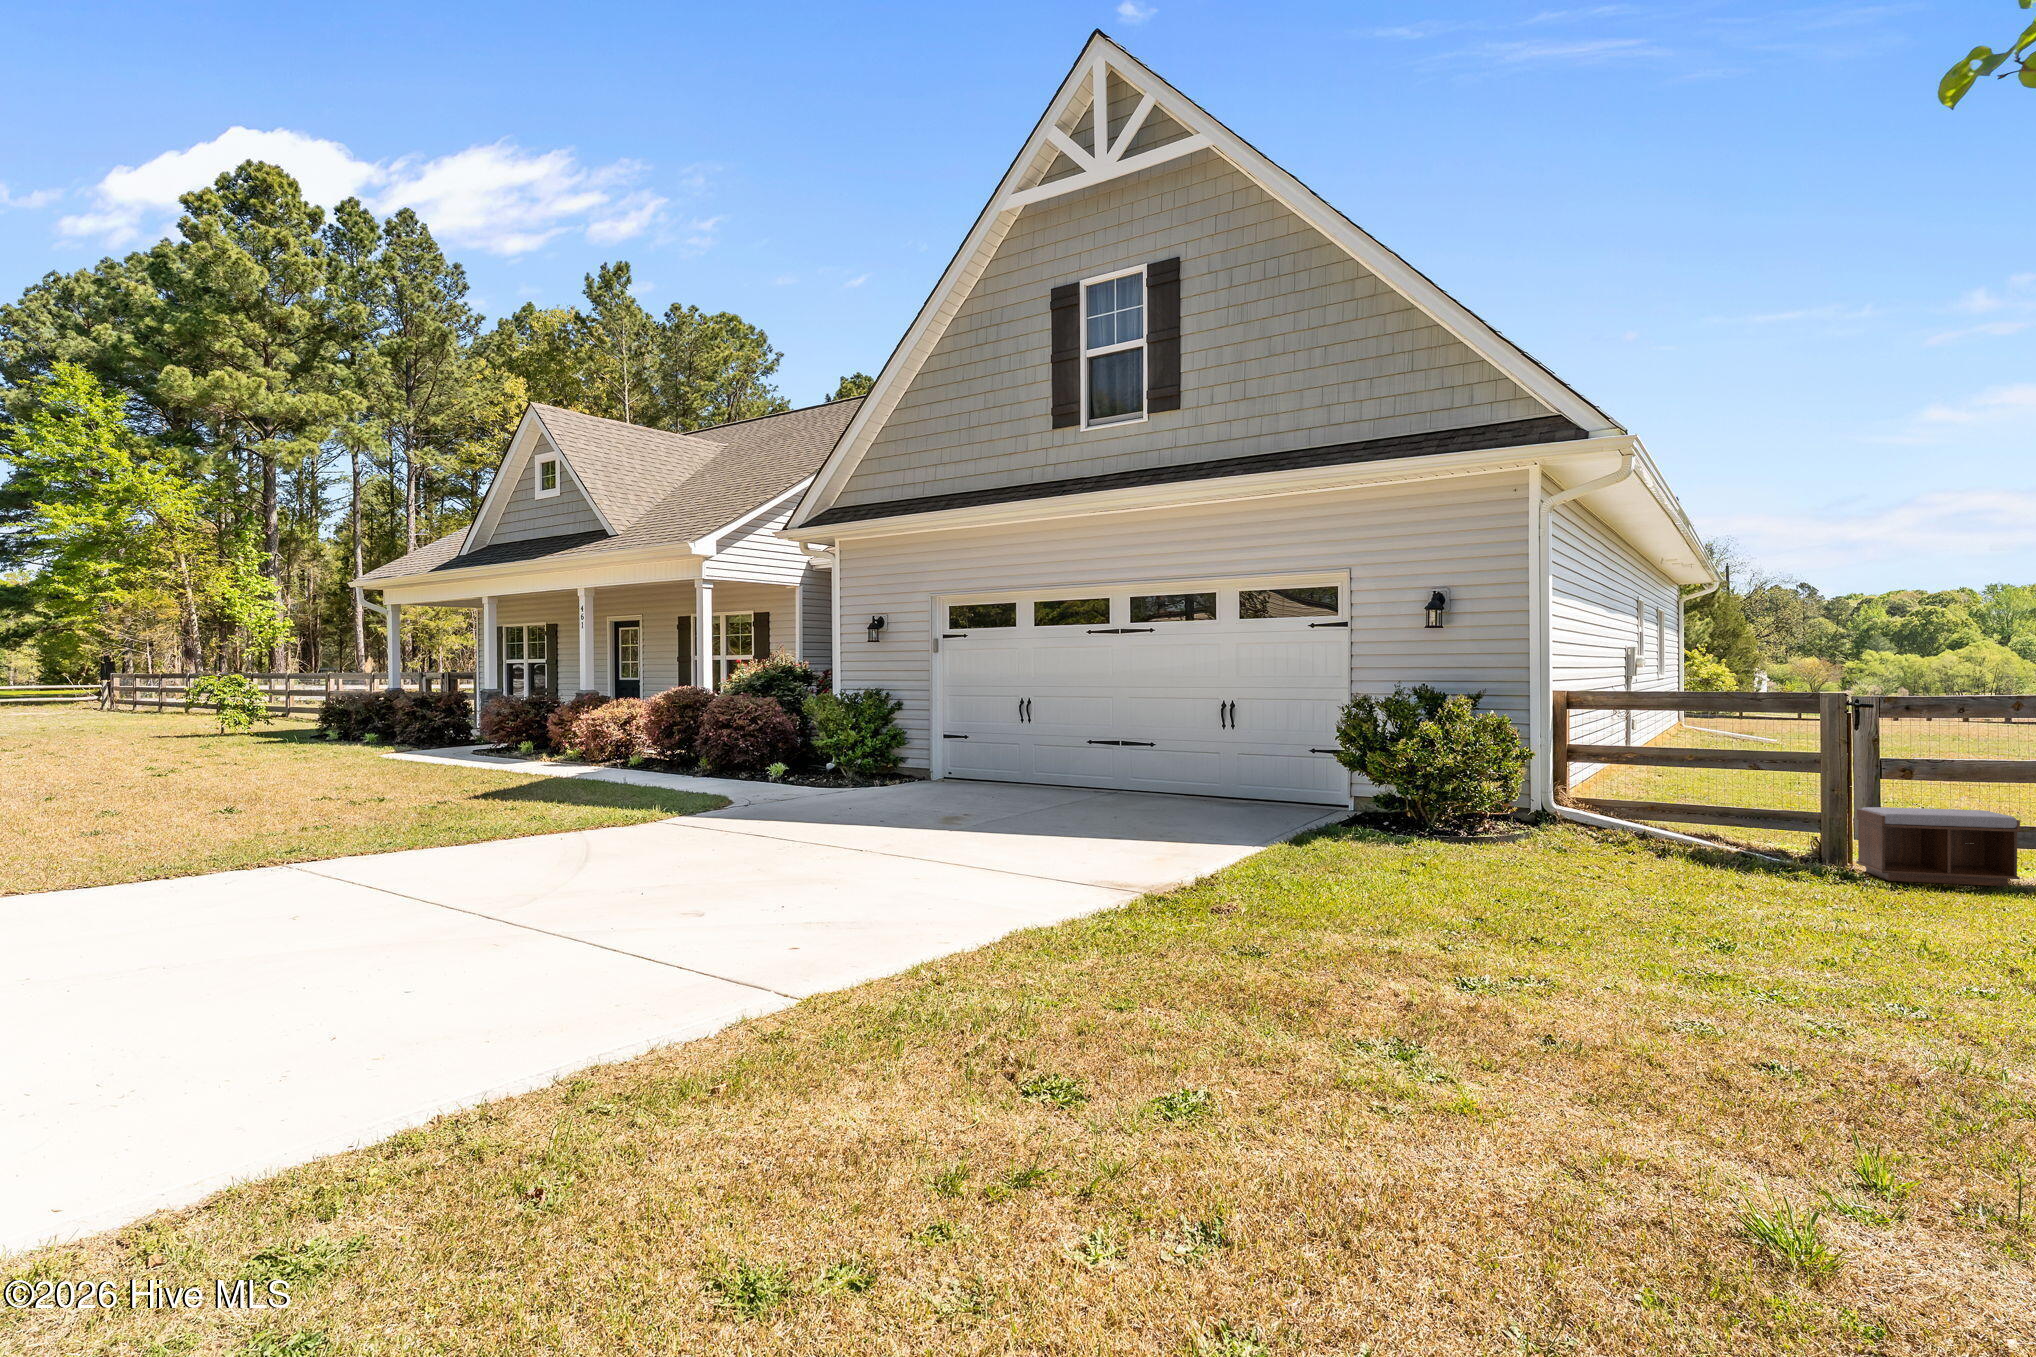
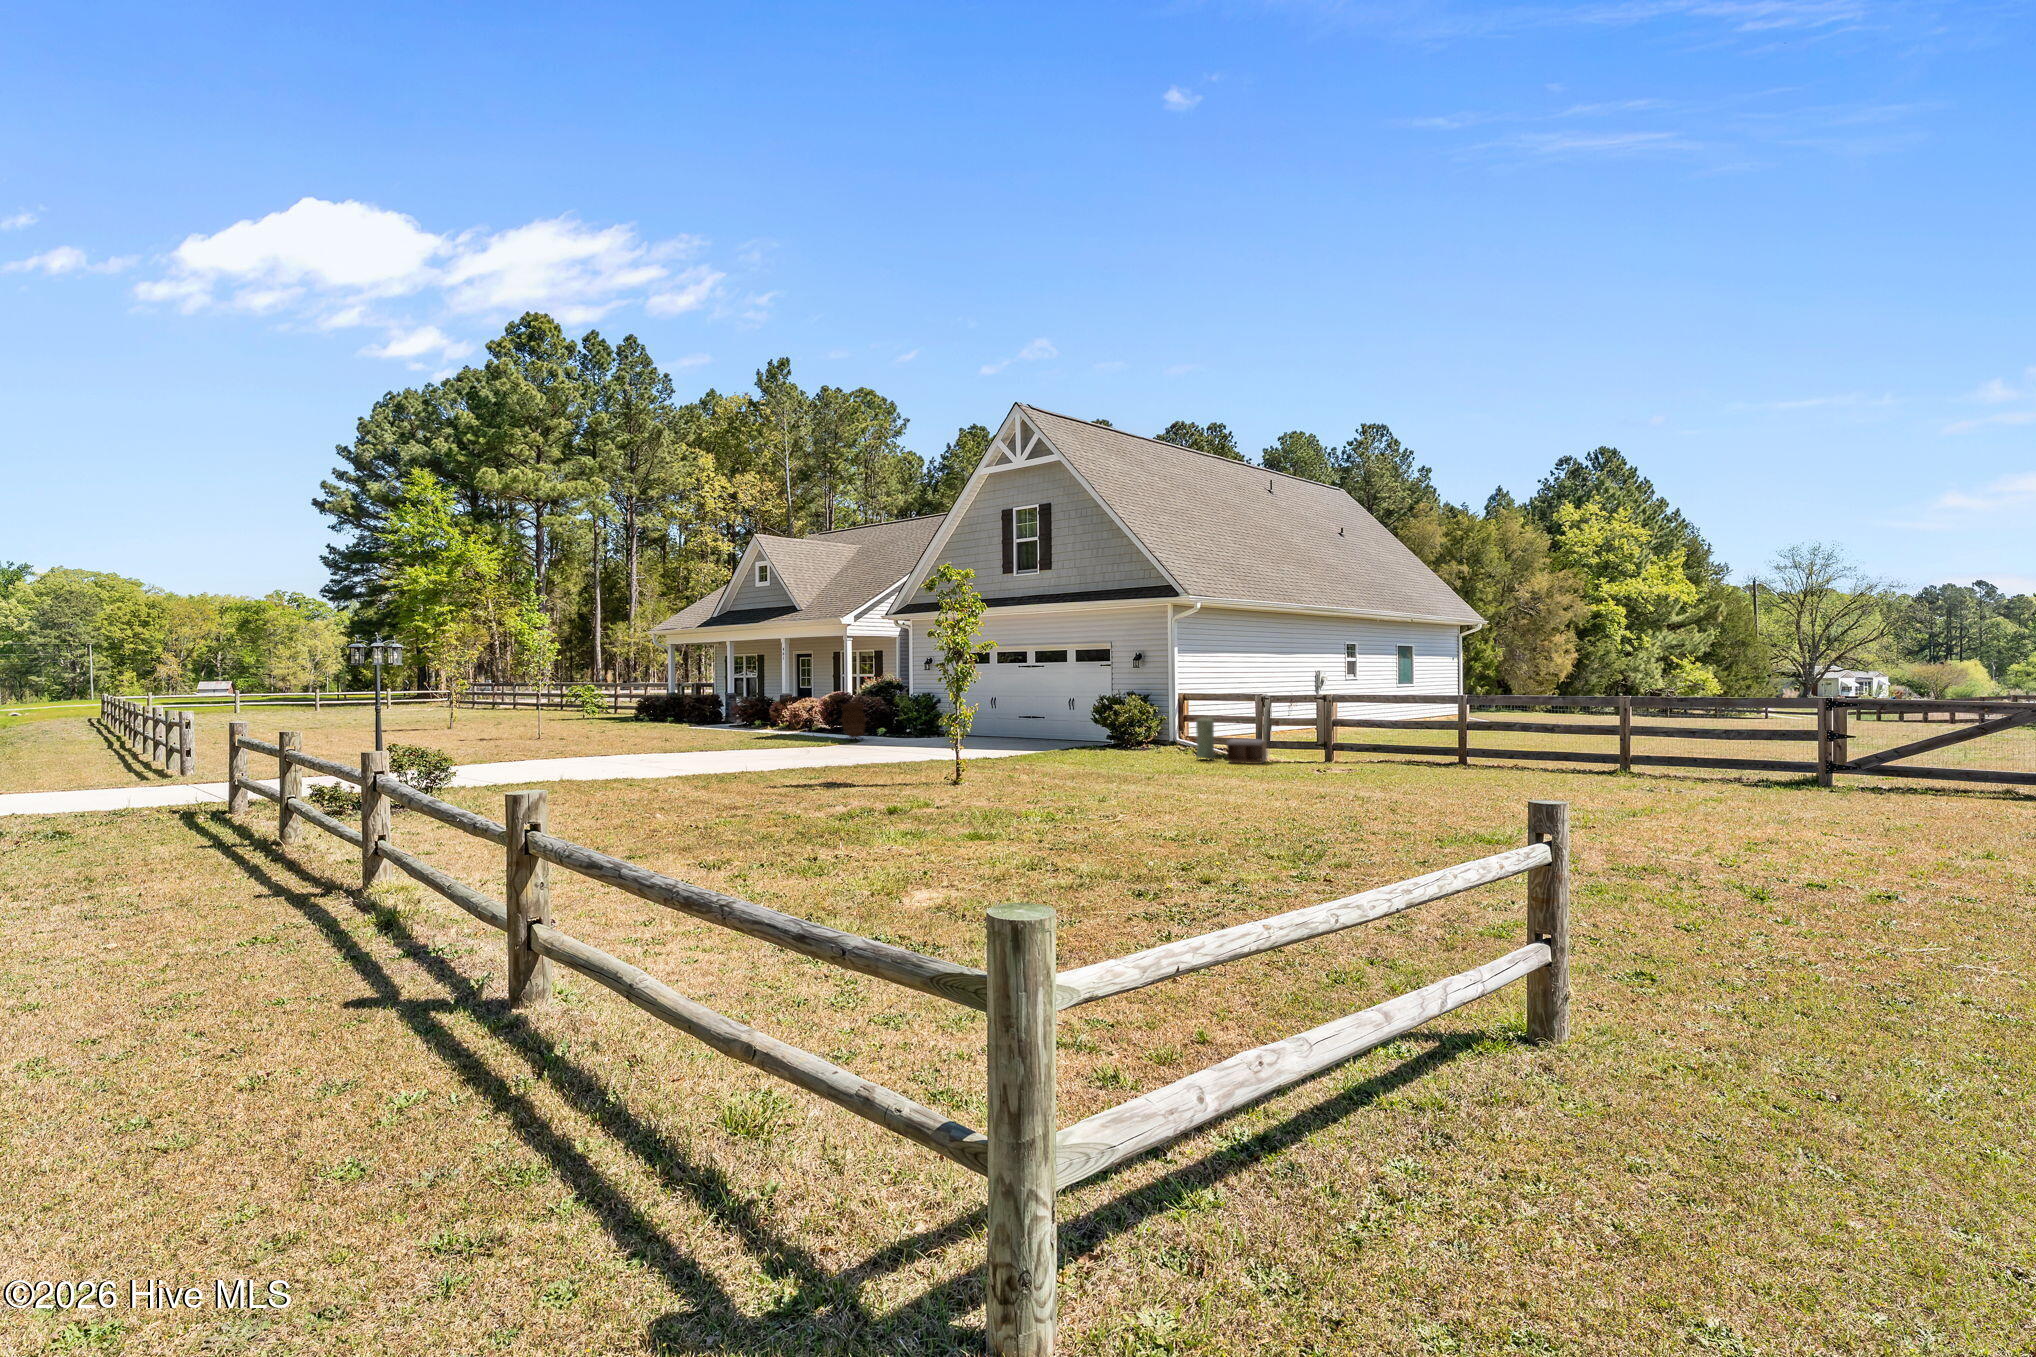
lounge chair: none [682,702,745,783] -> present [840,703,867,740]
trash can: none [1718,738,1781,866] -> present [1196,717,1214,759]

